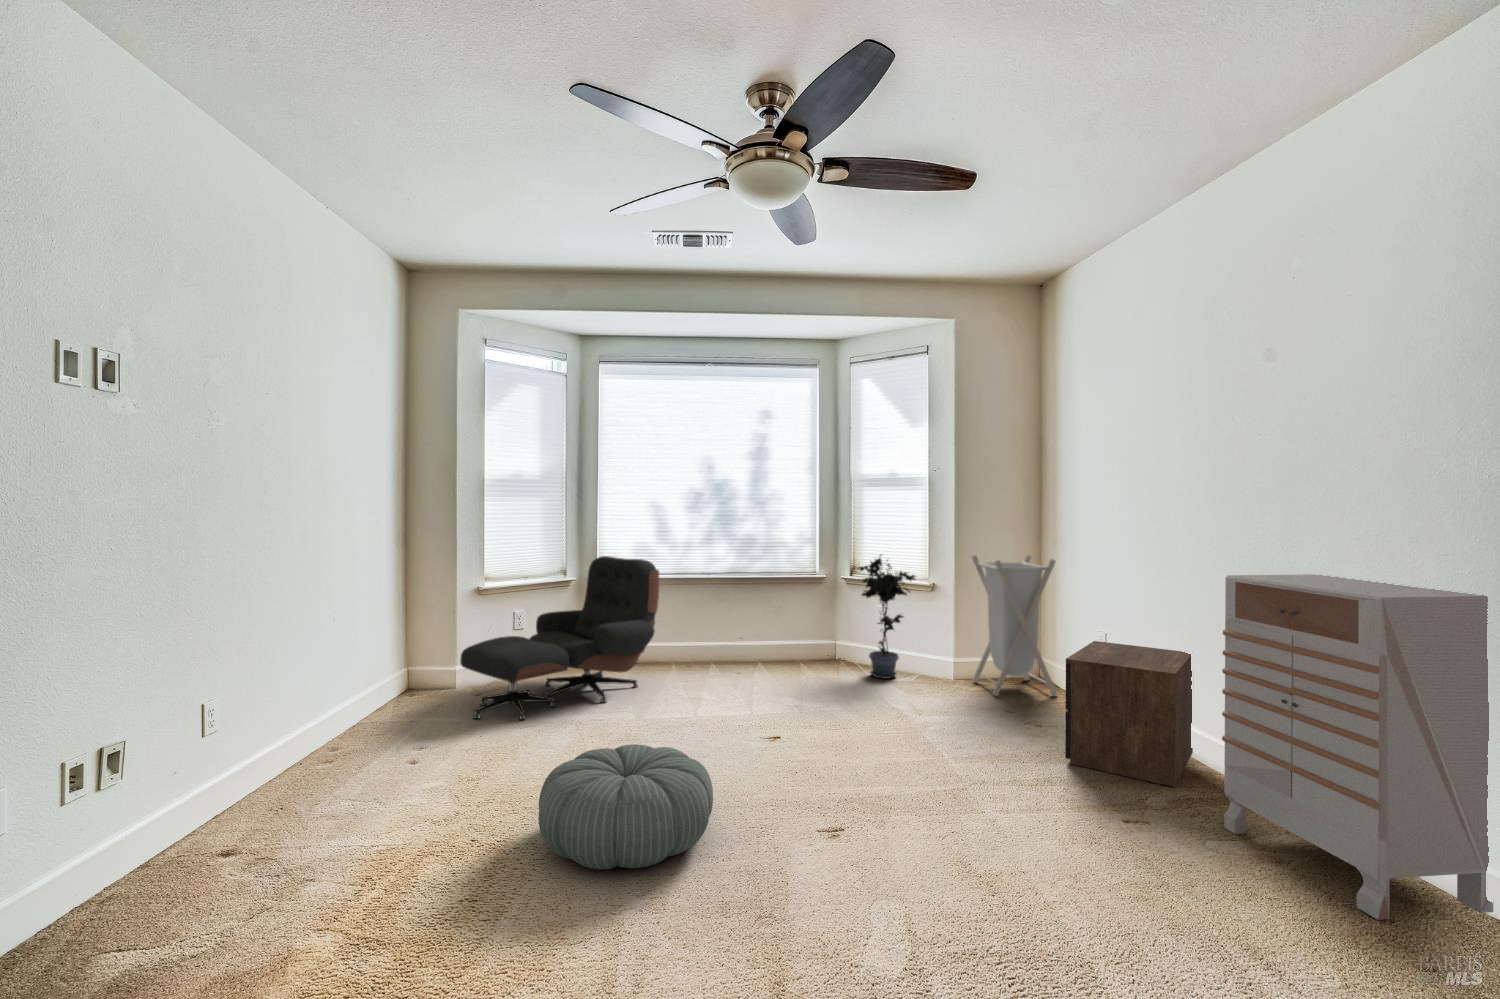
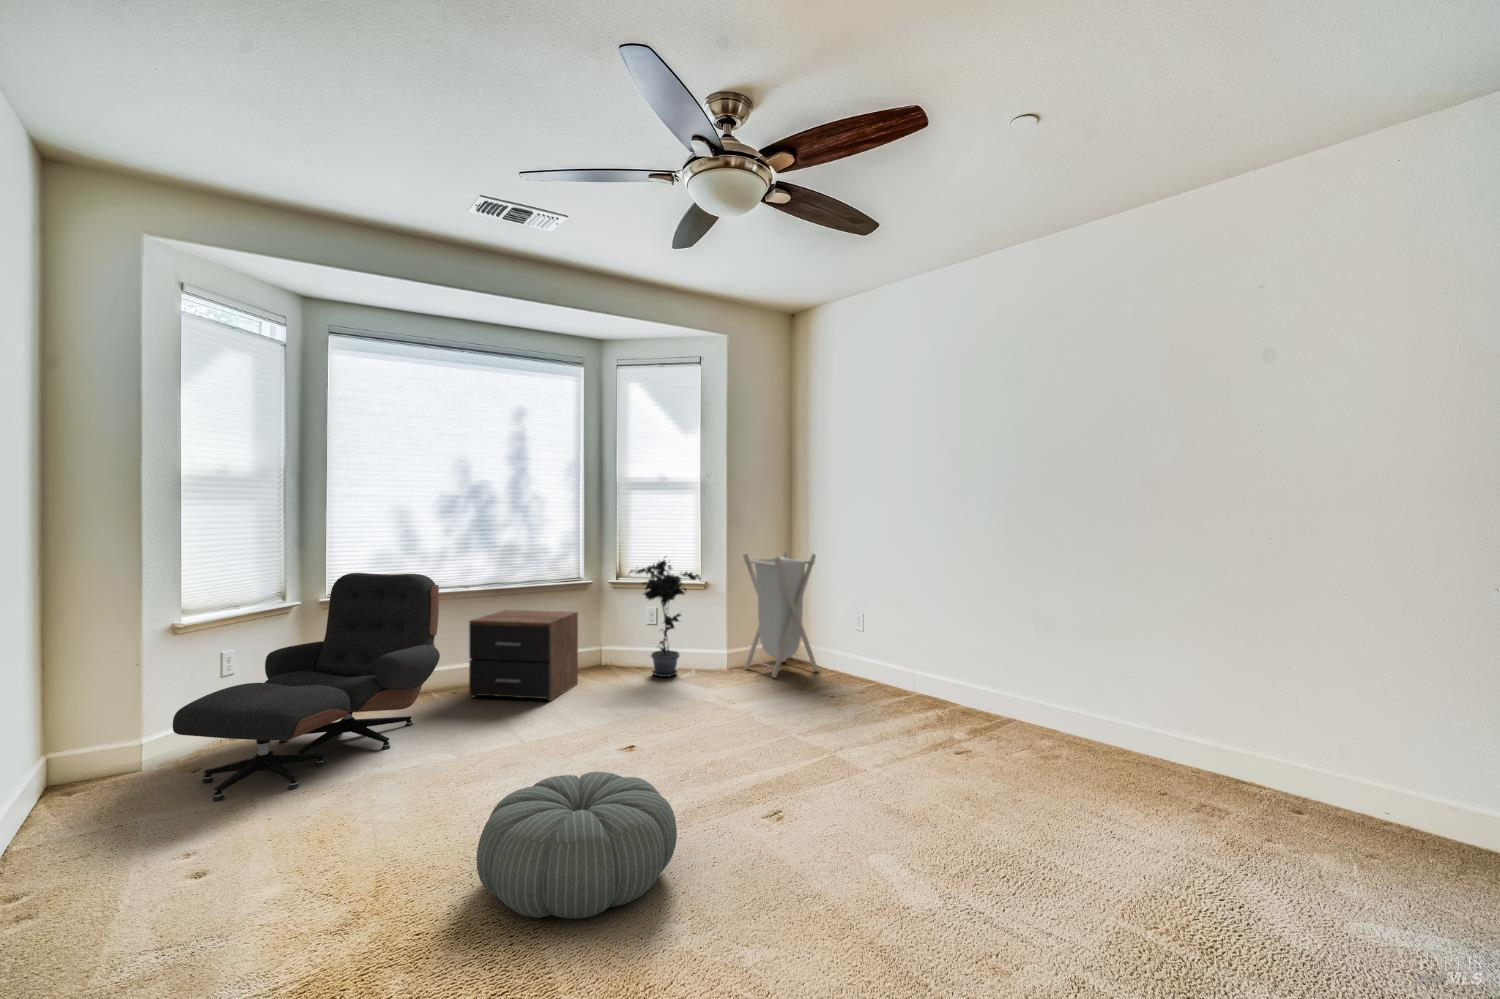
dresser: present [1222,574,1493,920] -> none [1006,555,1166,783]
nightstand: present [1065,641,1193,787] -> present [469,610,578,701]

